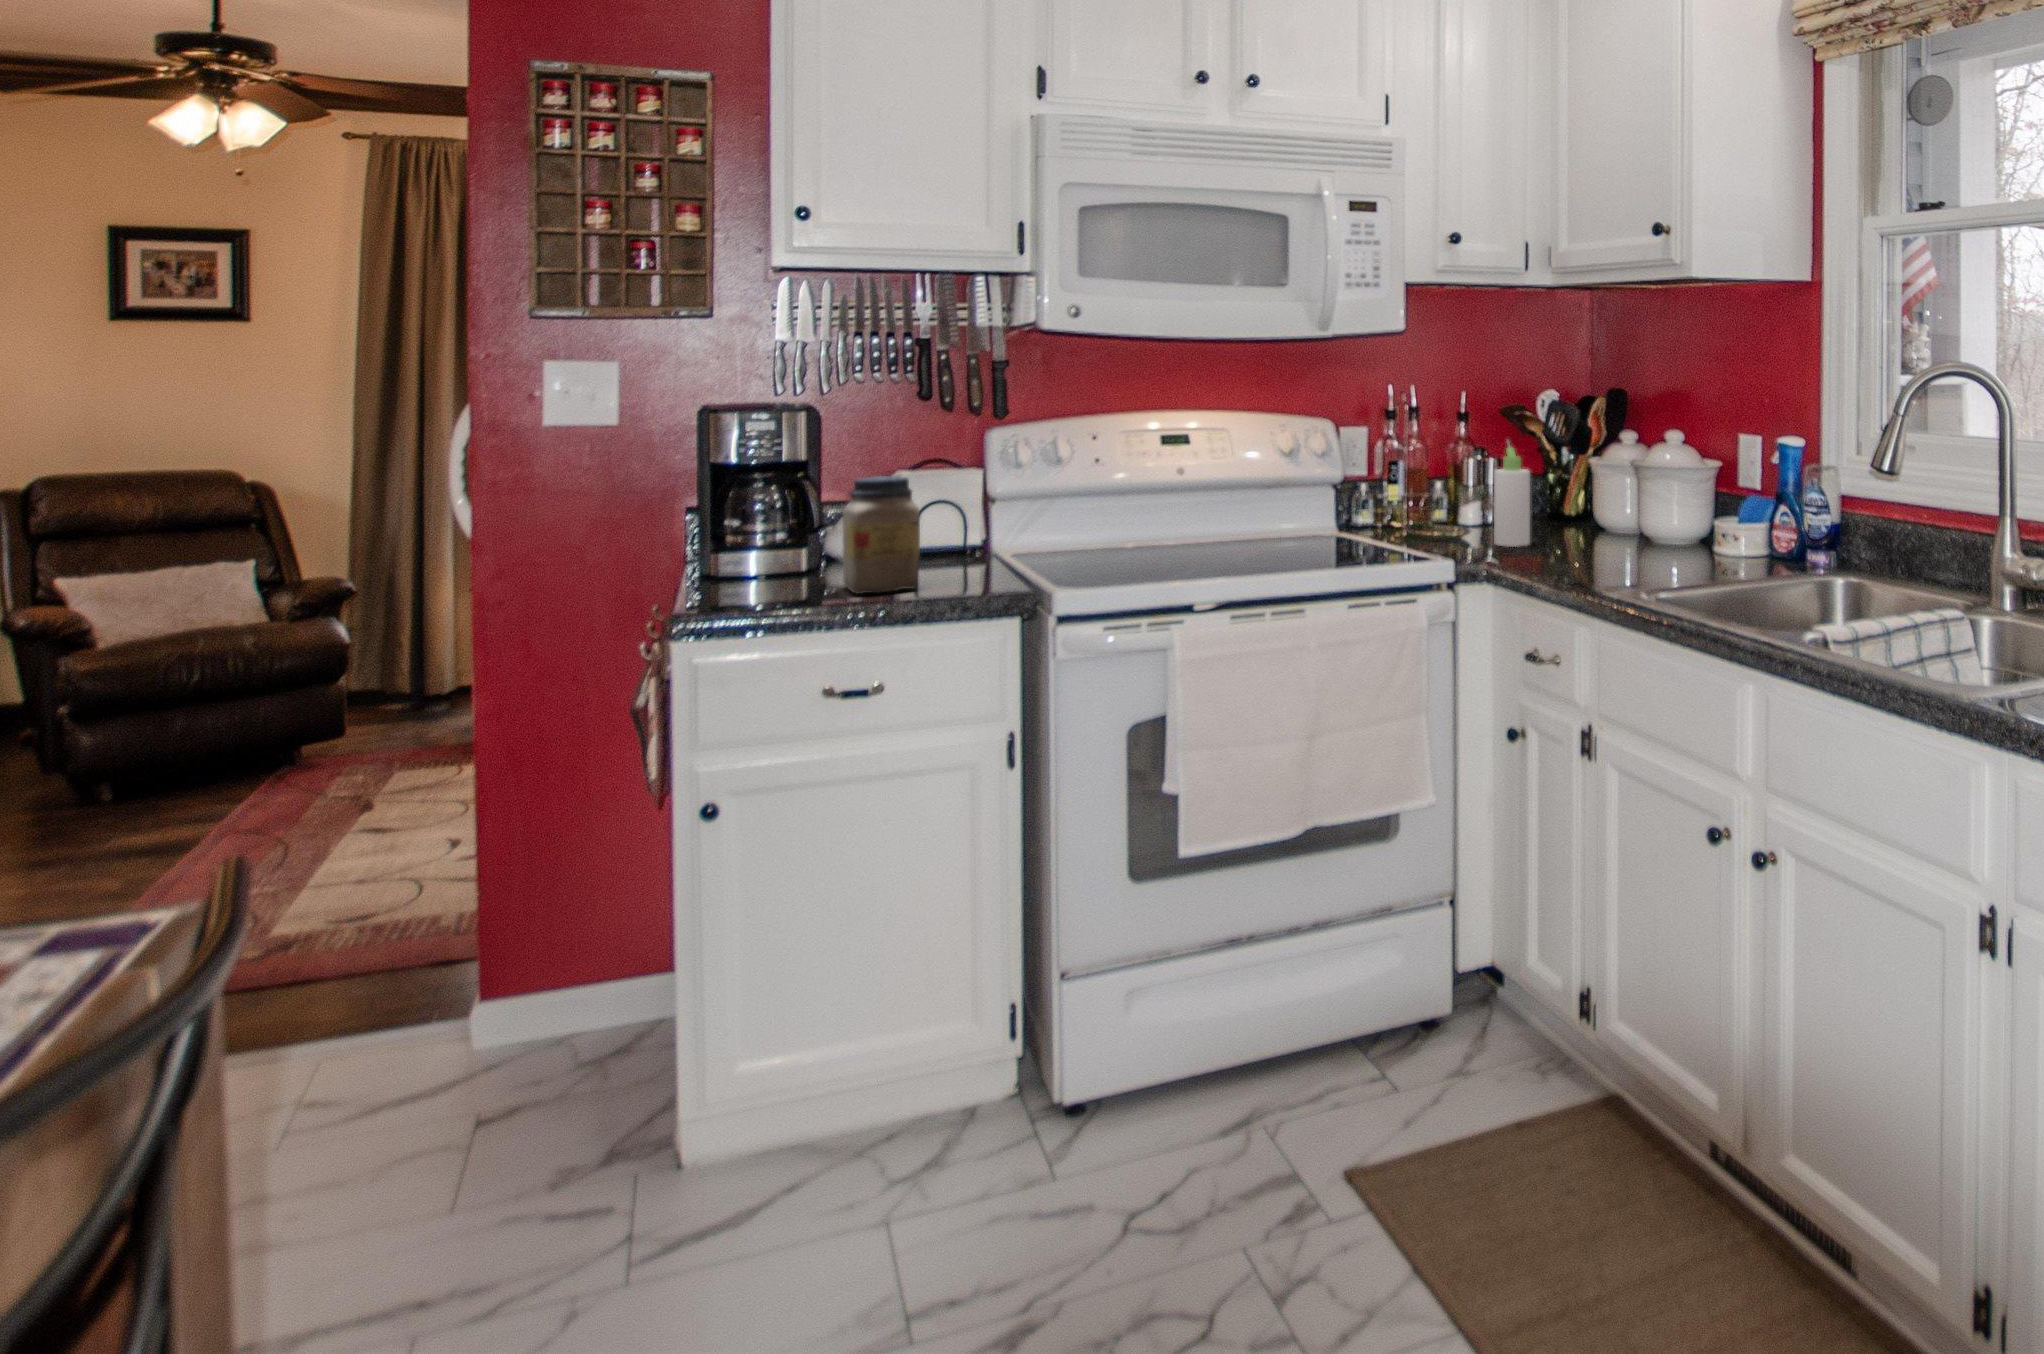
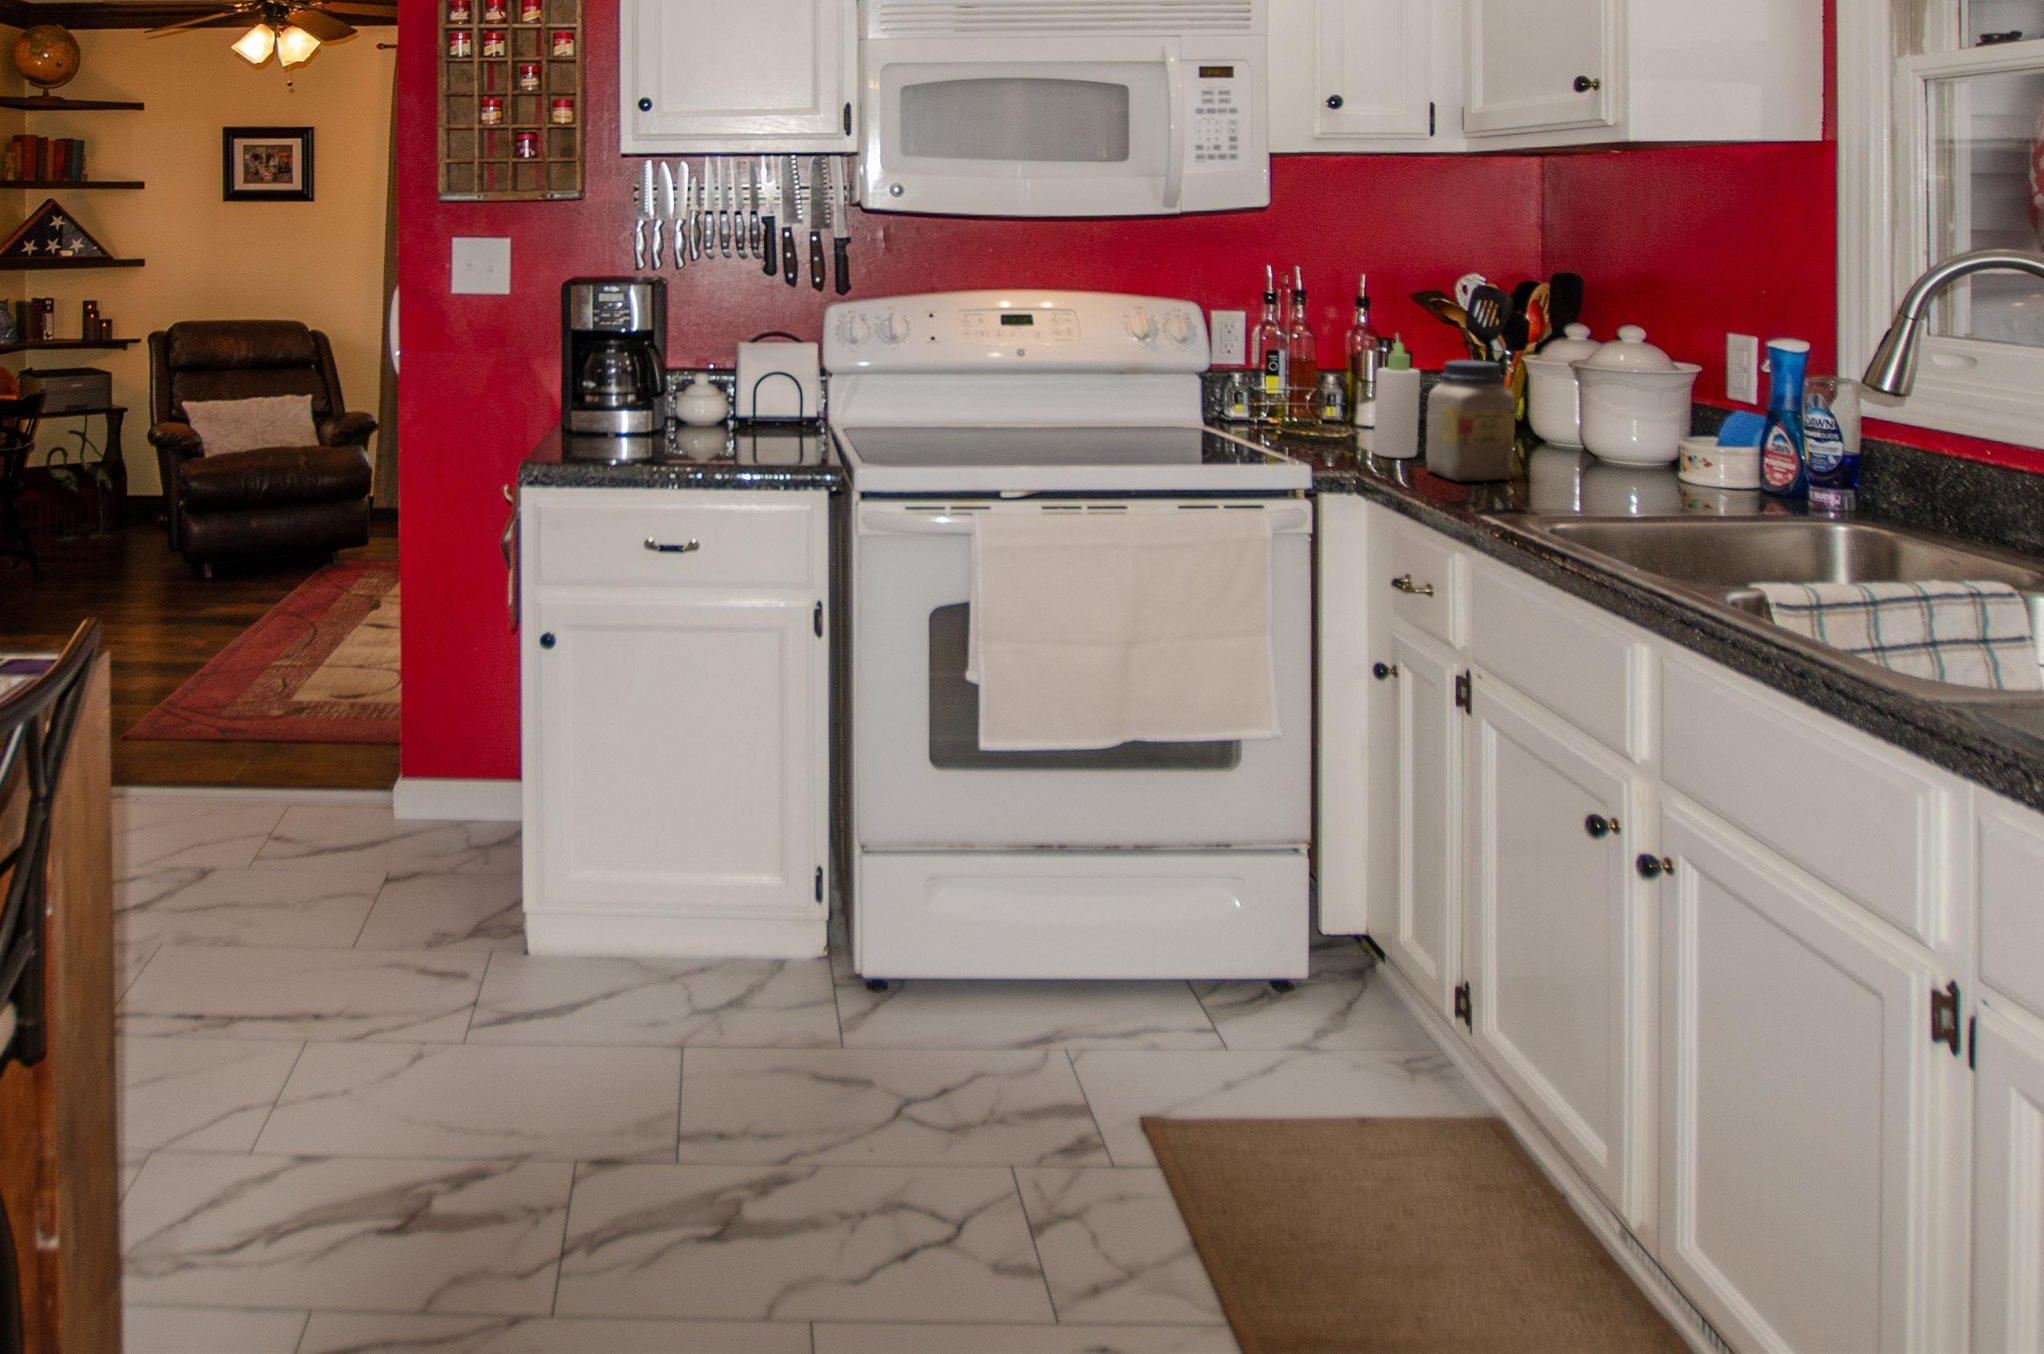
jar: present [842,476,920,594] -> present [1426,360,1516,481]

